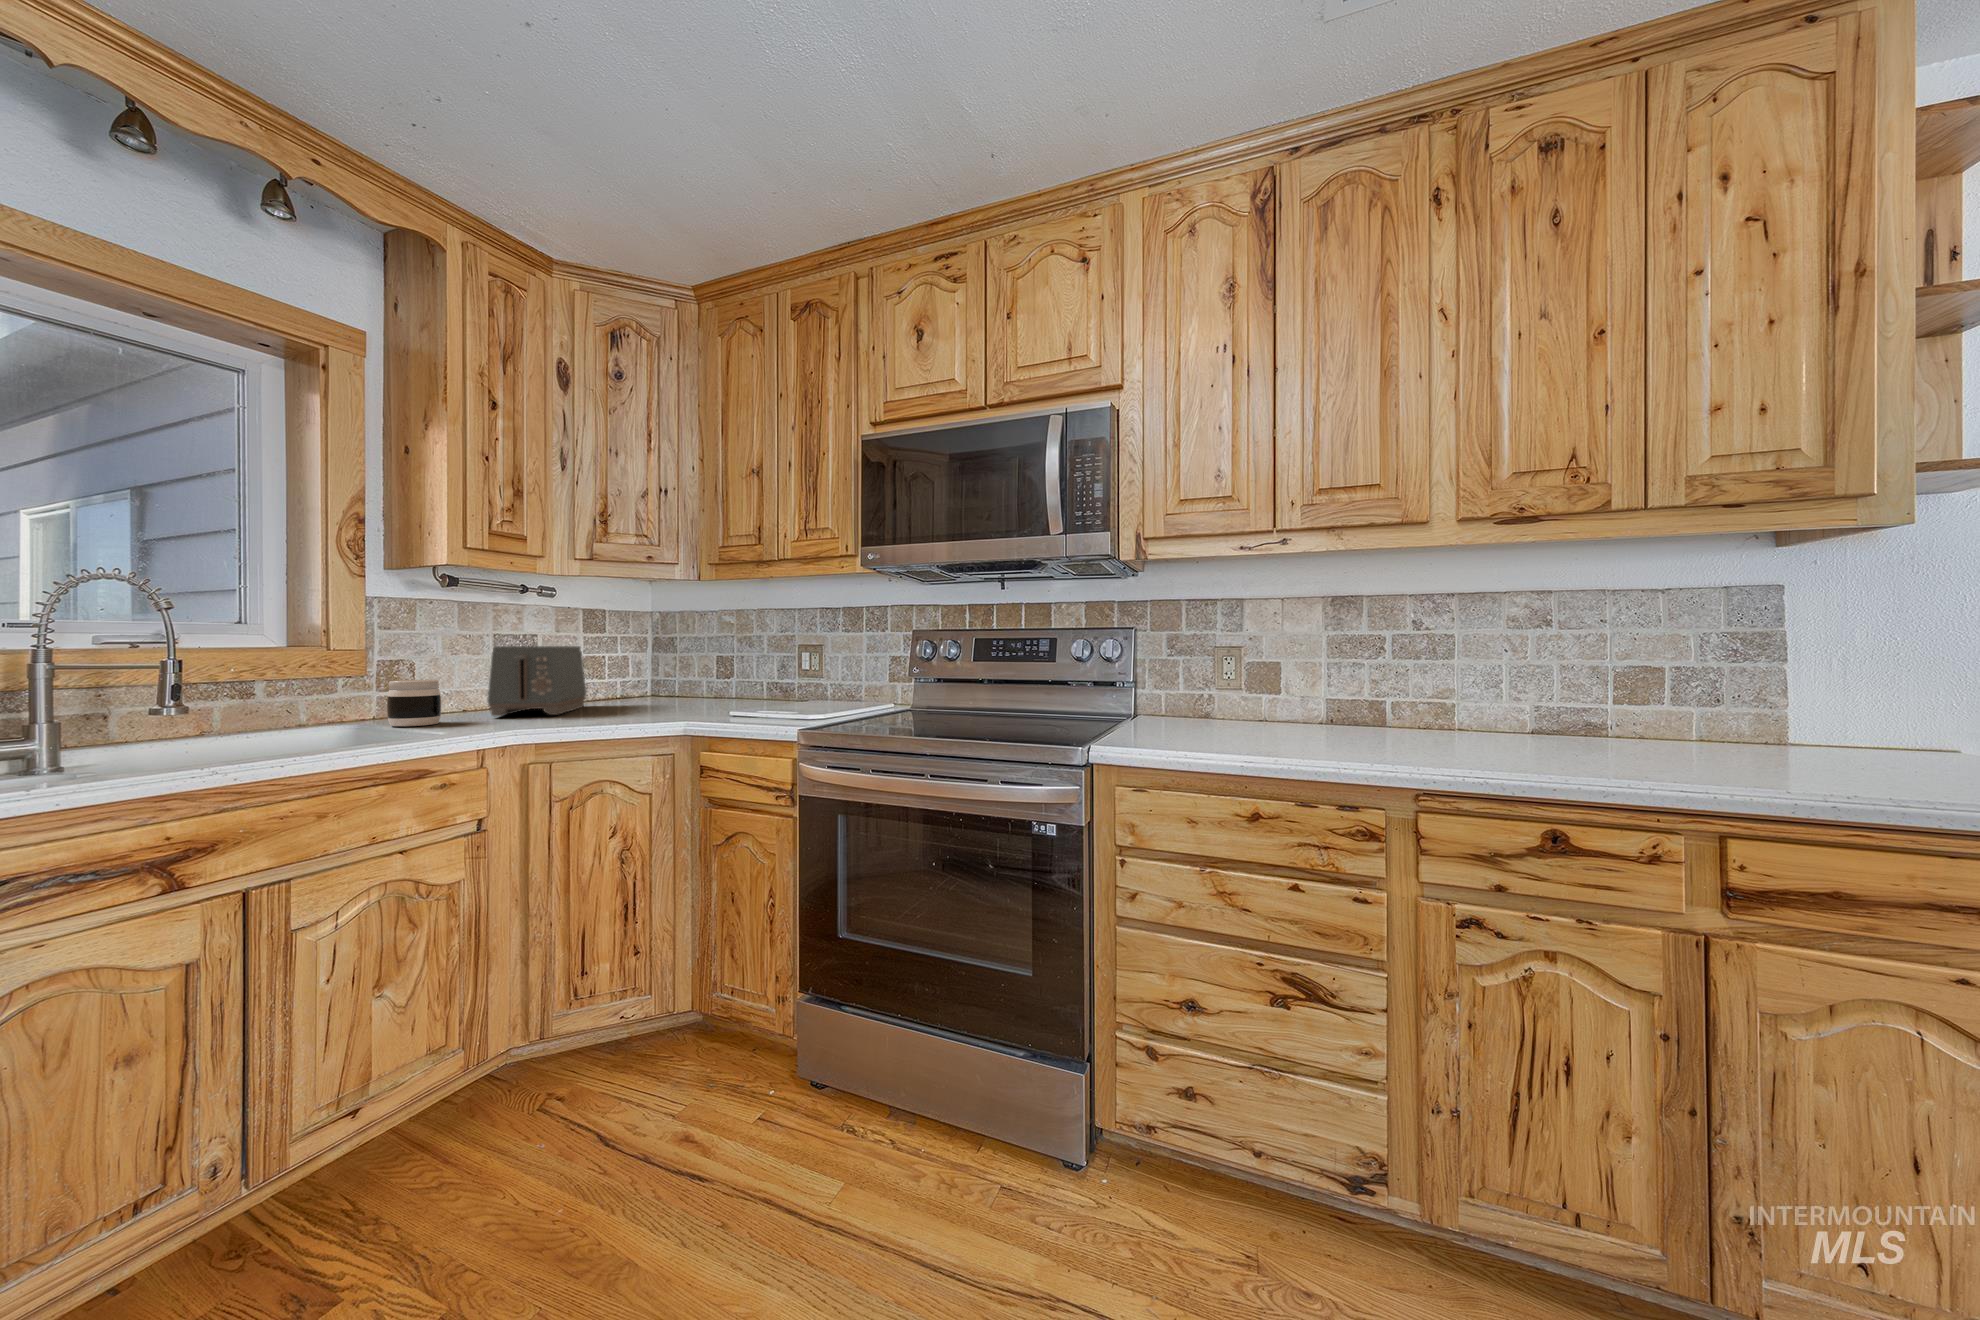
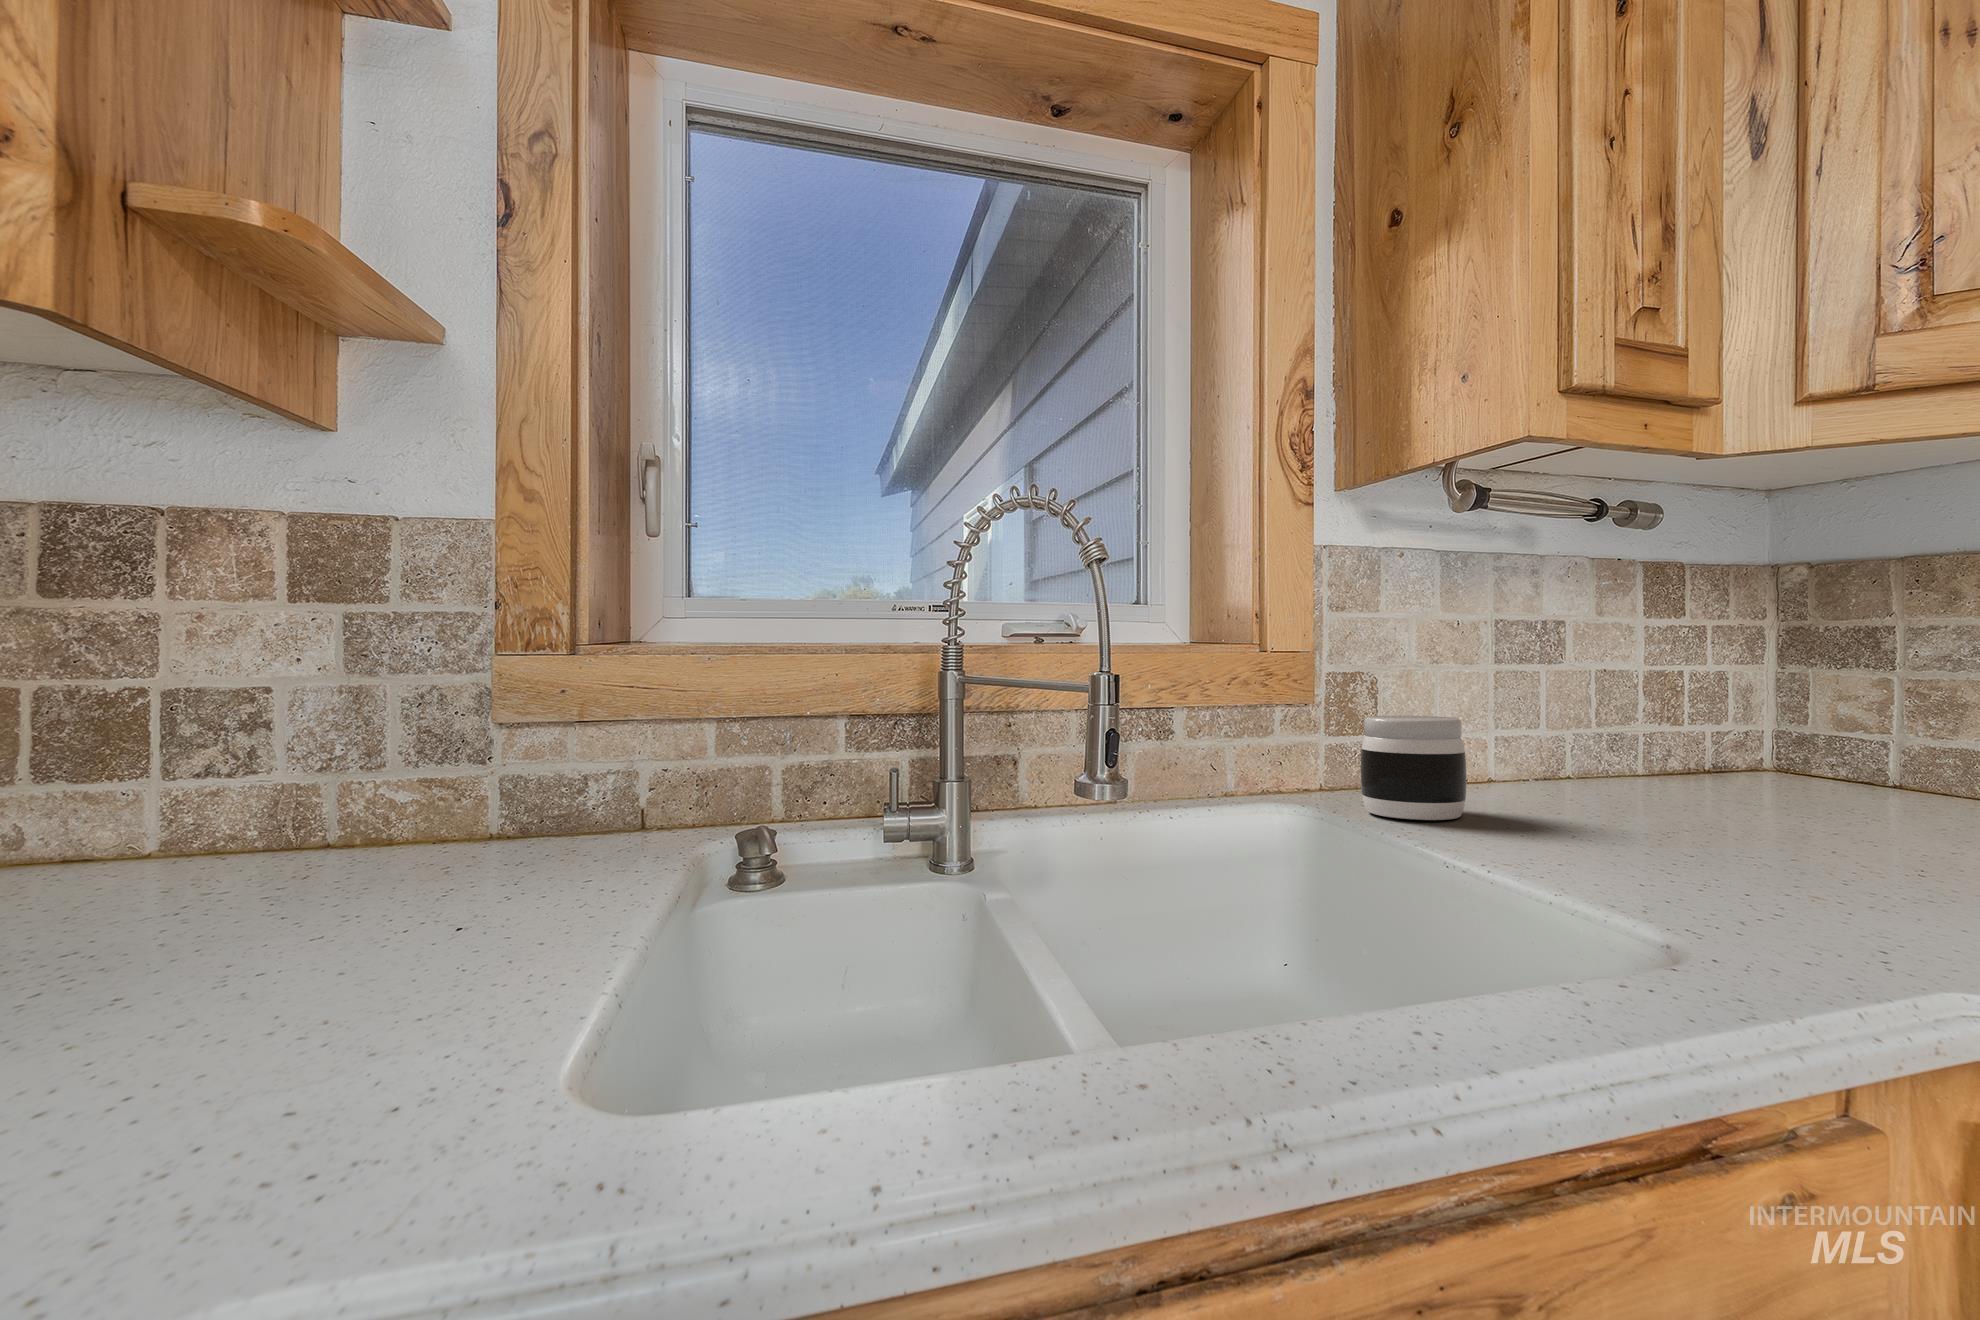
toaster: present [488,646,586,716] -> none [1548,639,1752,817]

